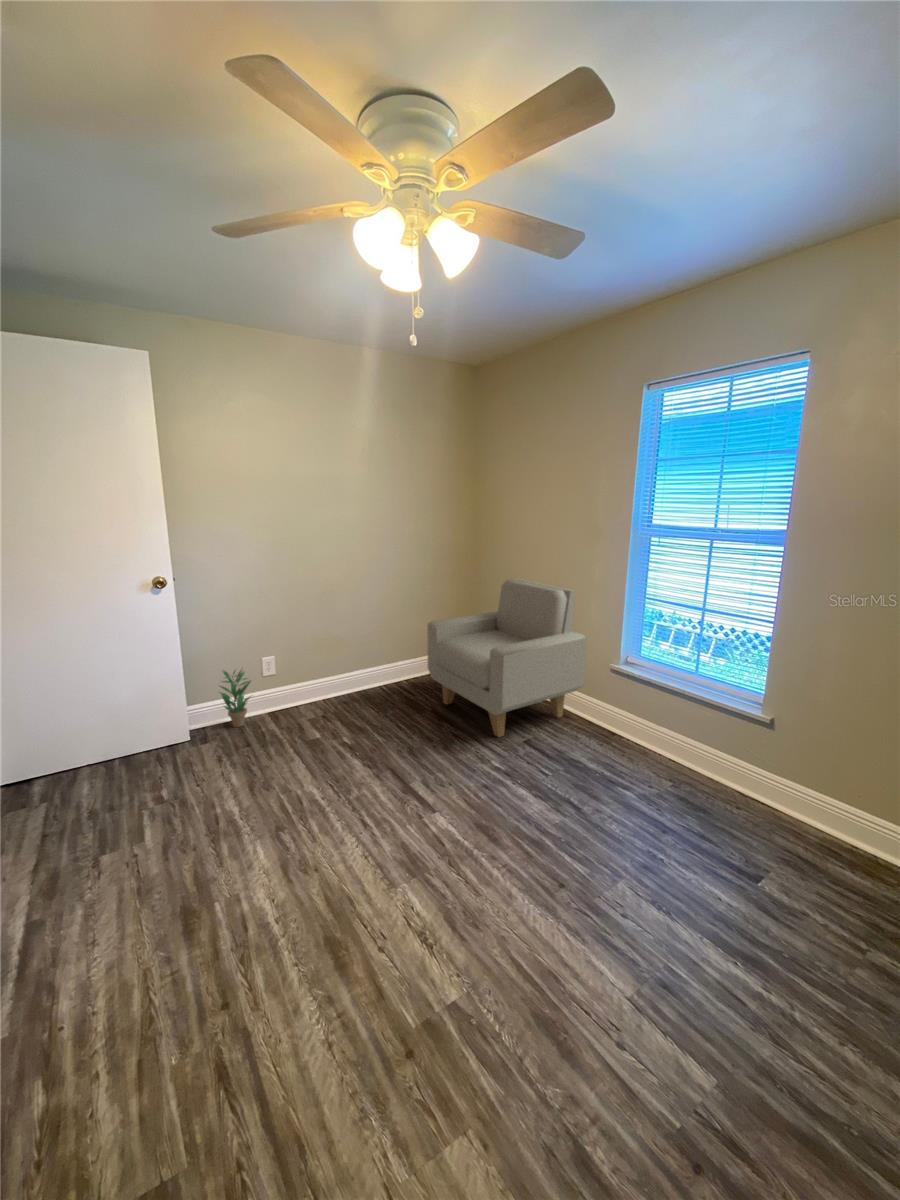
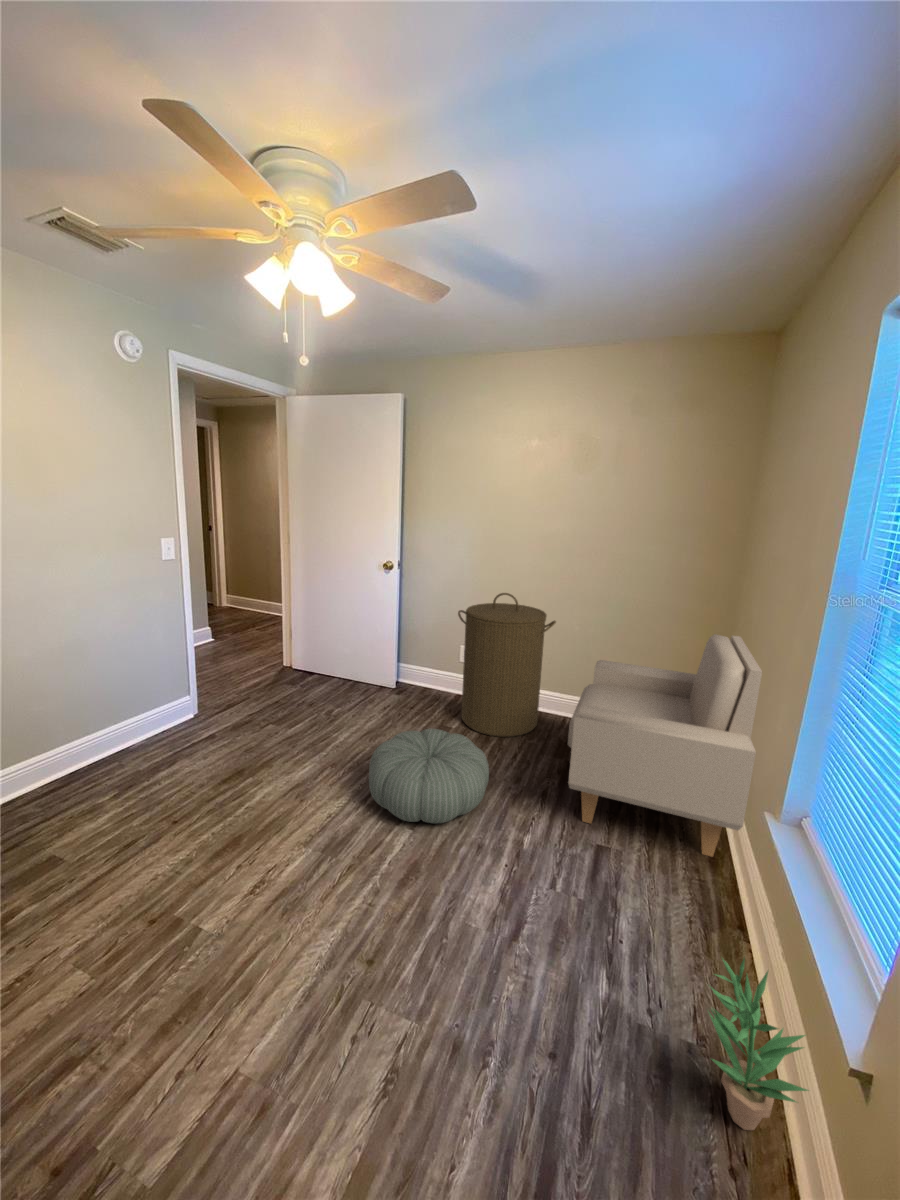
laundry hamper: none [284,583,381,728] -> present [458,593,556,737]
potted plant: present [221,670,251,727] -> present [709,959,808,1130]
pouf: none [337,720,460,814] -> present [369,729,489,823]

